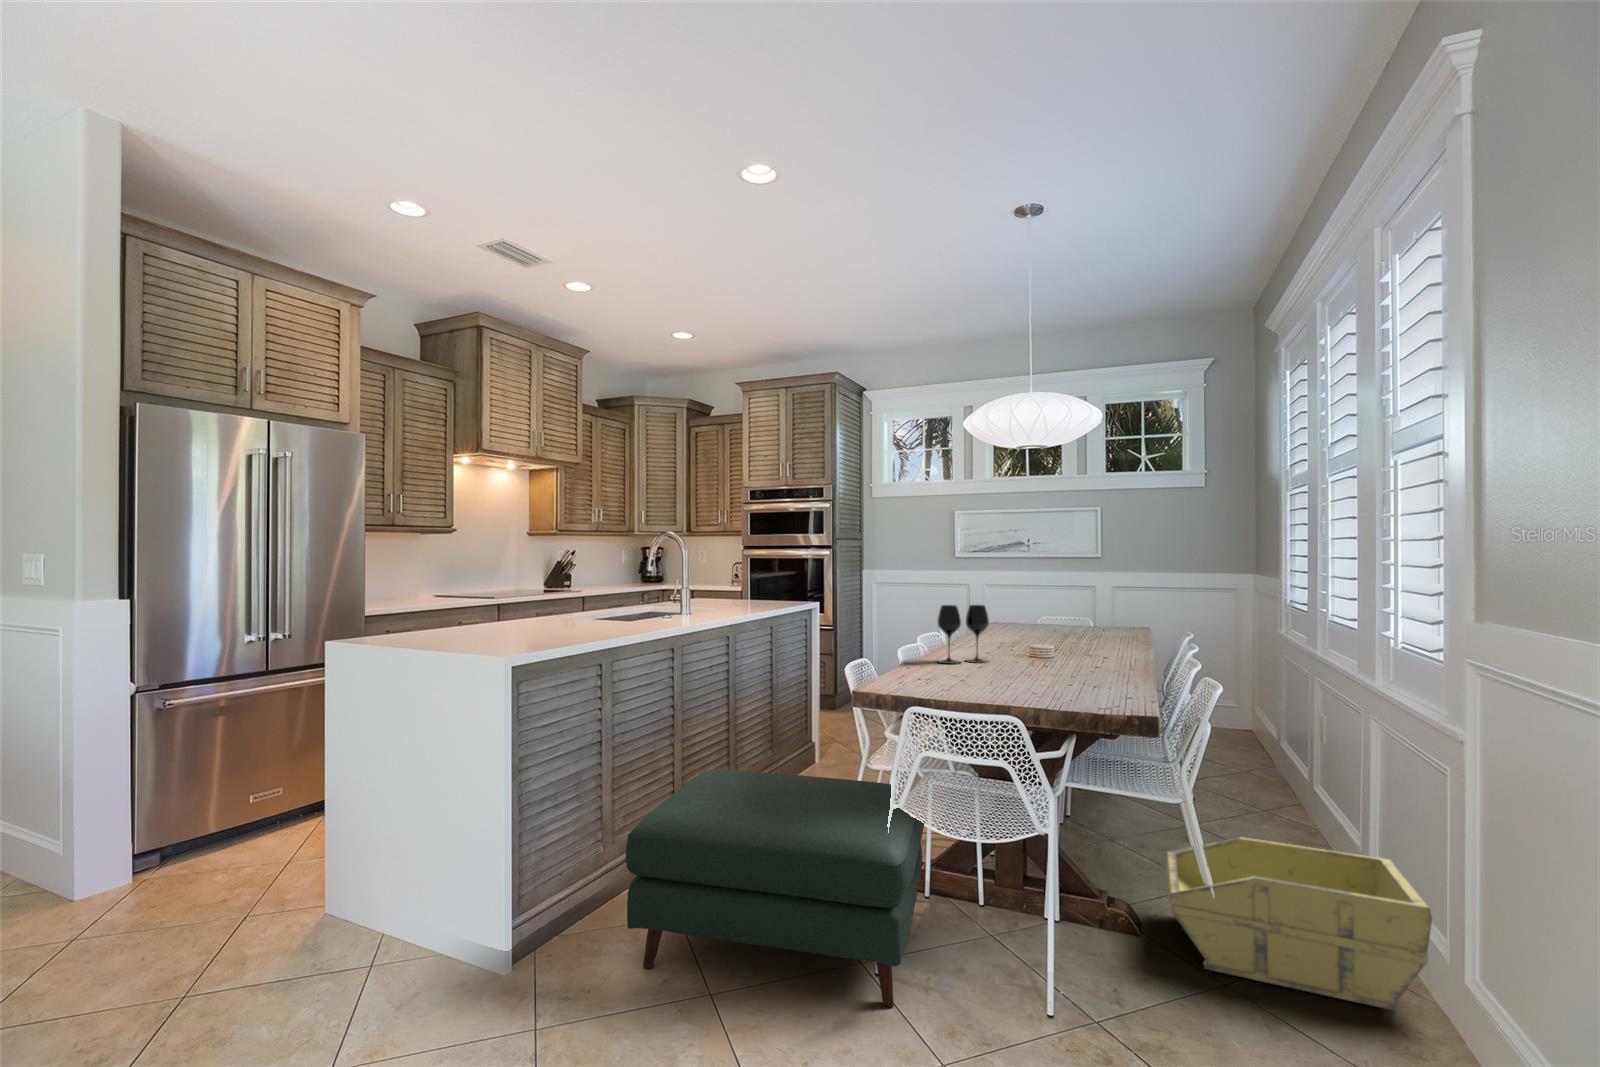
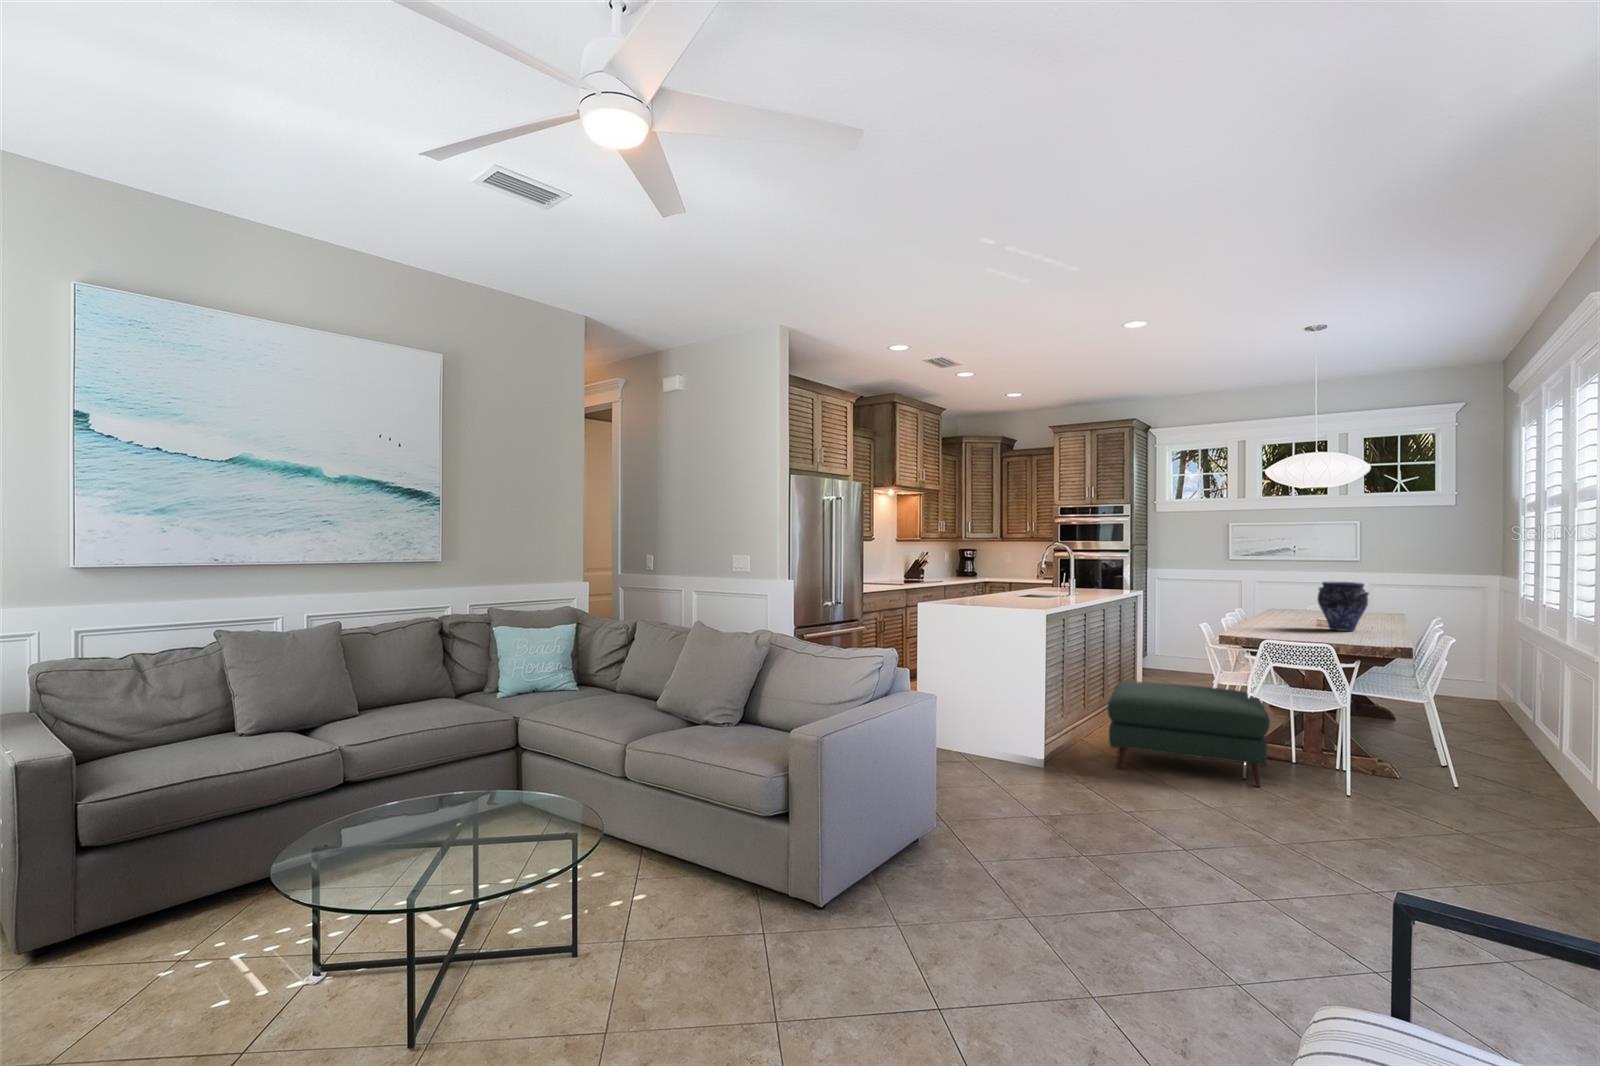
vase: none [1025,584,1097,666] -> present [1317,581,1369,631]
wine glass: present [938,605,989,664] -> none [1256,593,1292,629]
storage bin: present [1166,837,1432,1011] -> none [1416,729,1577,808]

